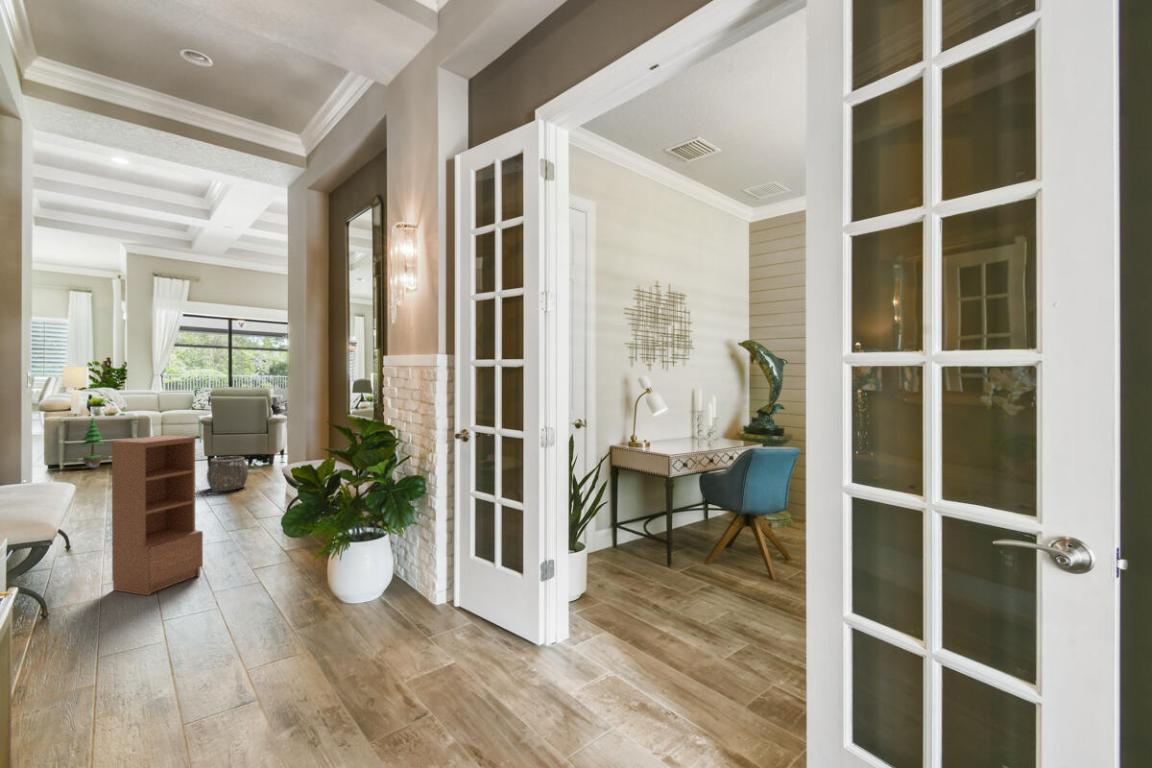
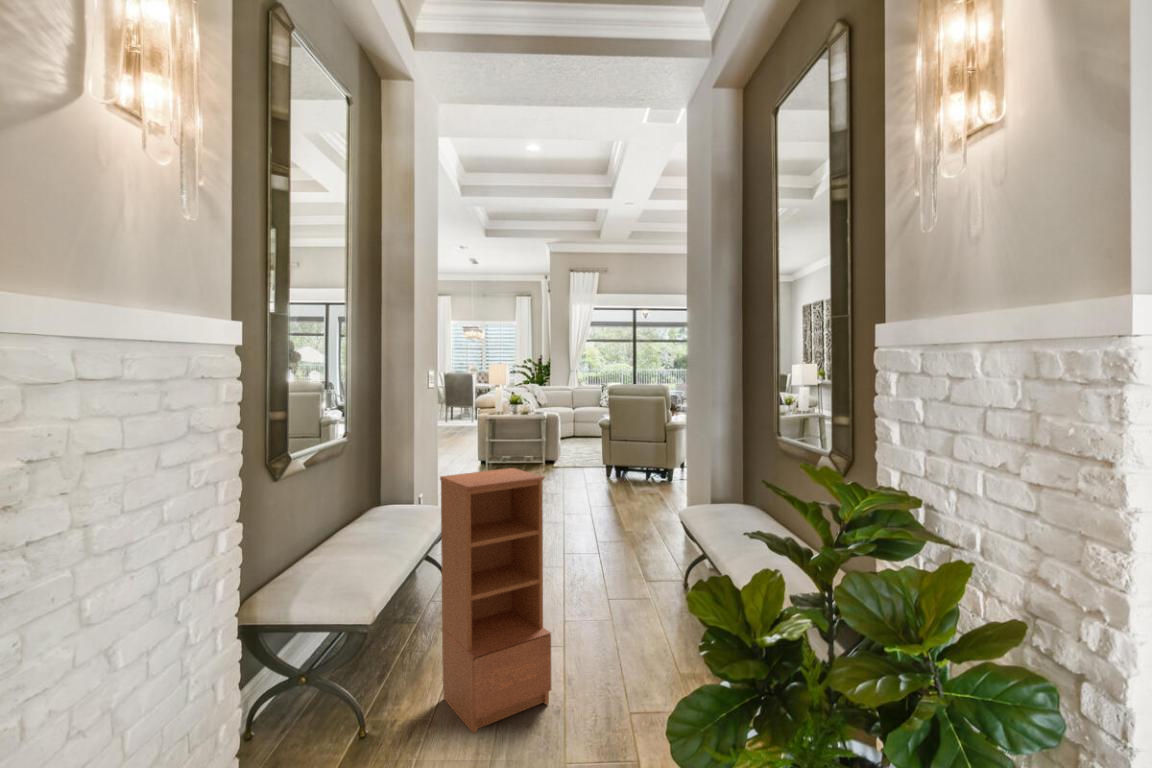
potted tree: present [81,418,103,468] -> none [502,415,521,468]
woven basket: present [207,456,248,491] -> none [596,474,641,519]

